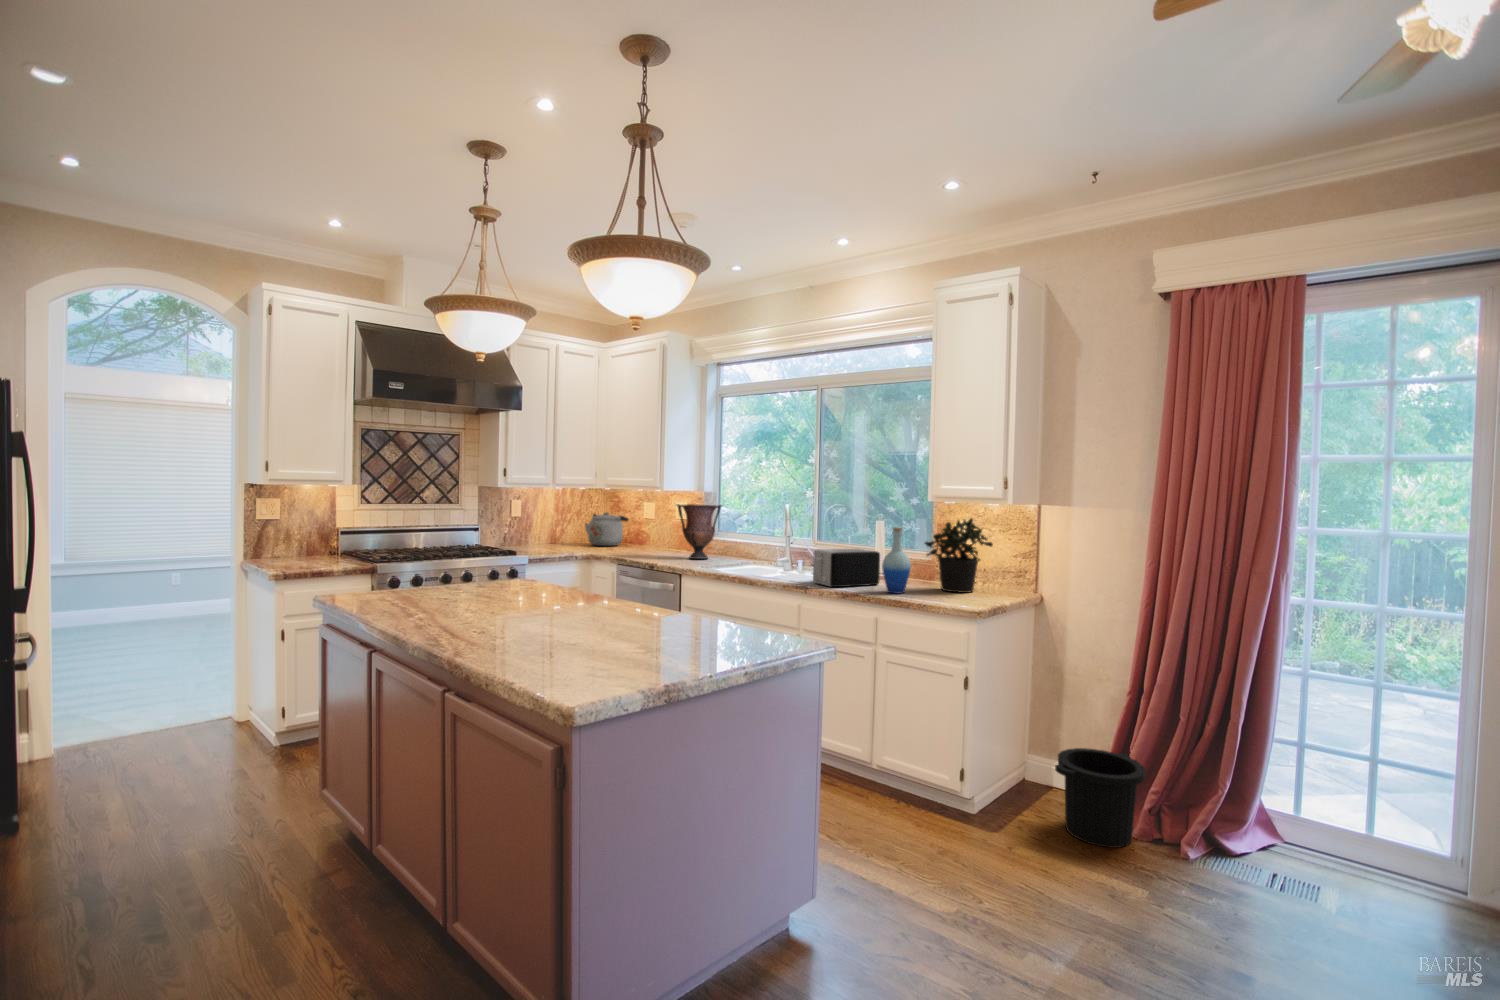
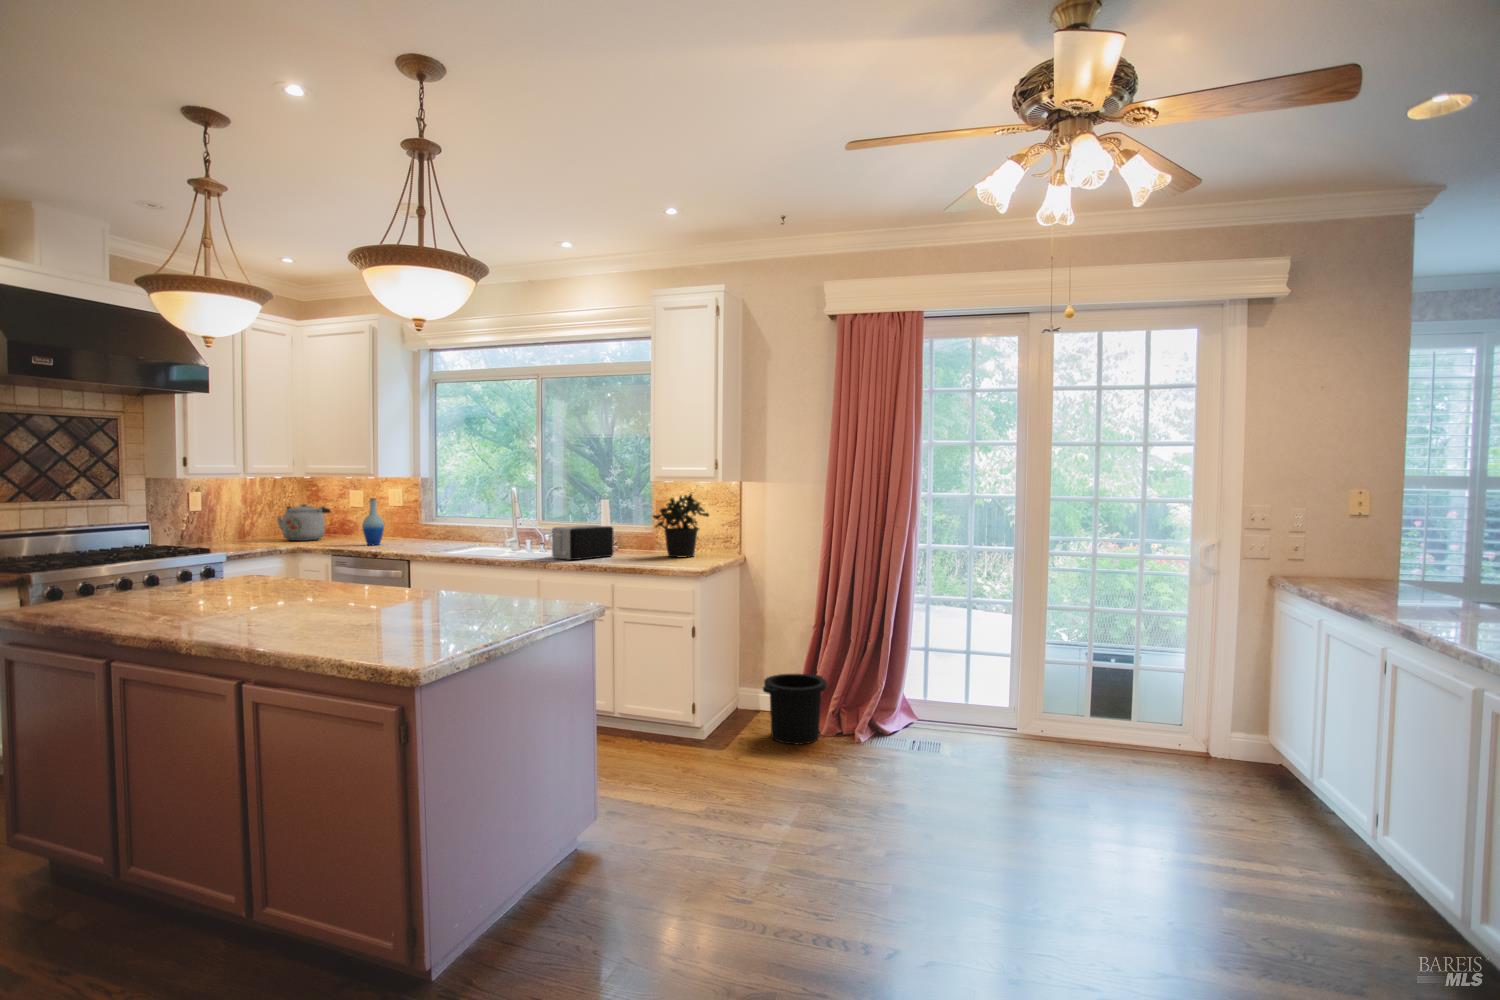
vase: present [677,504,722,559] -> none [396,491,448,546]
bottle: present [882,527,911,594] -> present [362,498,384,545]

